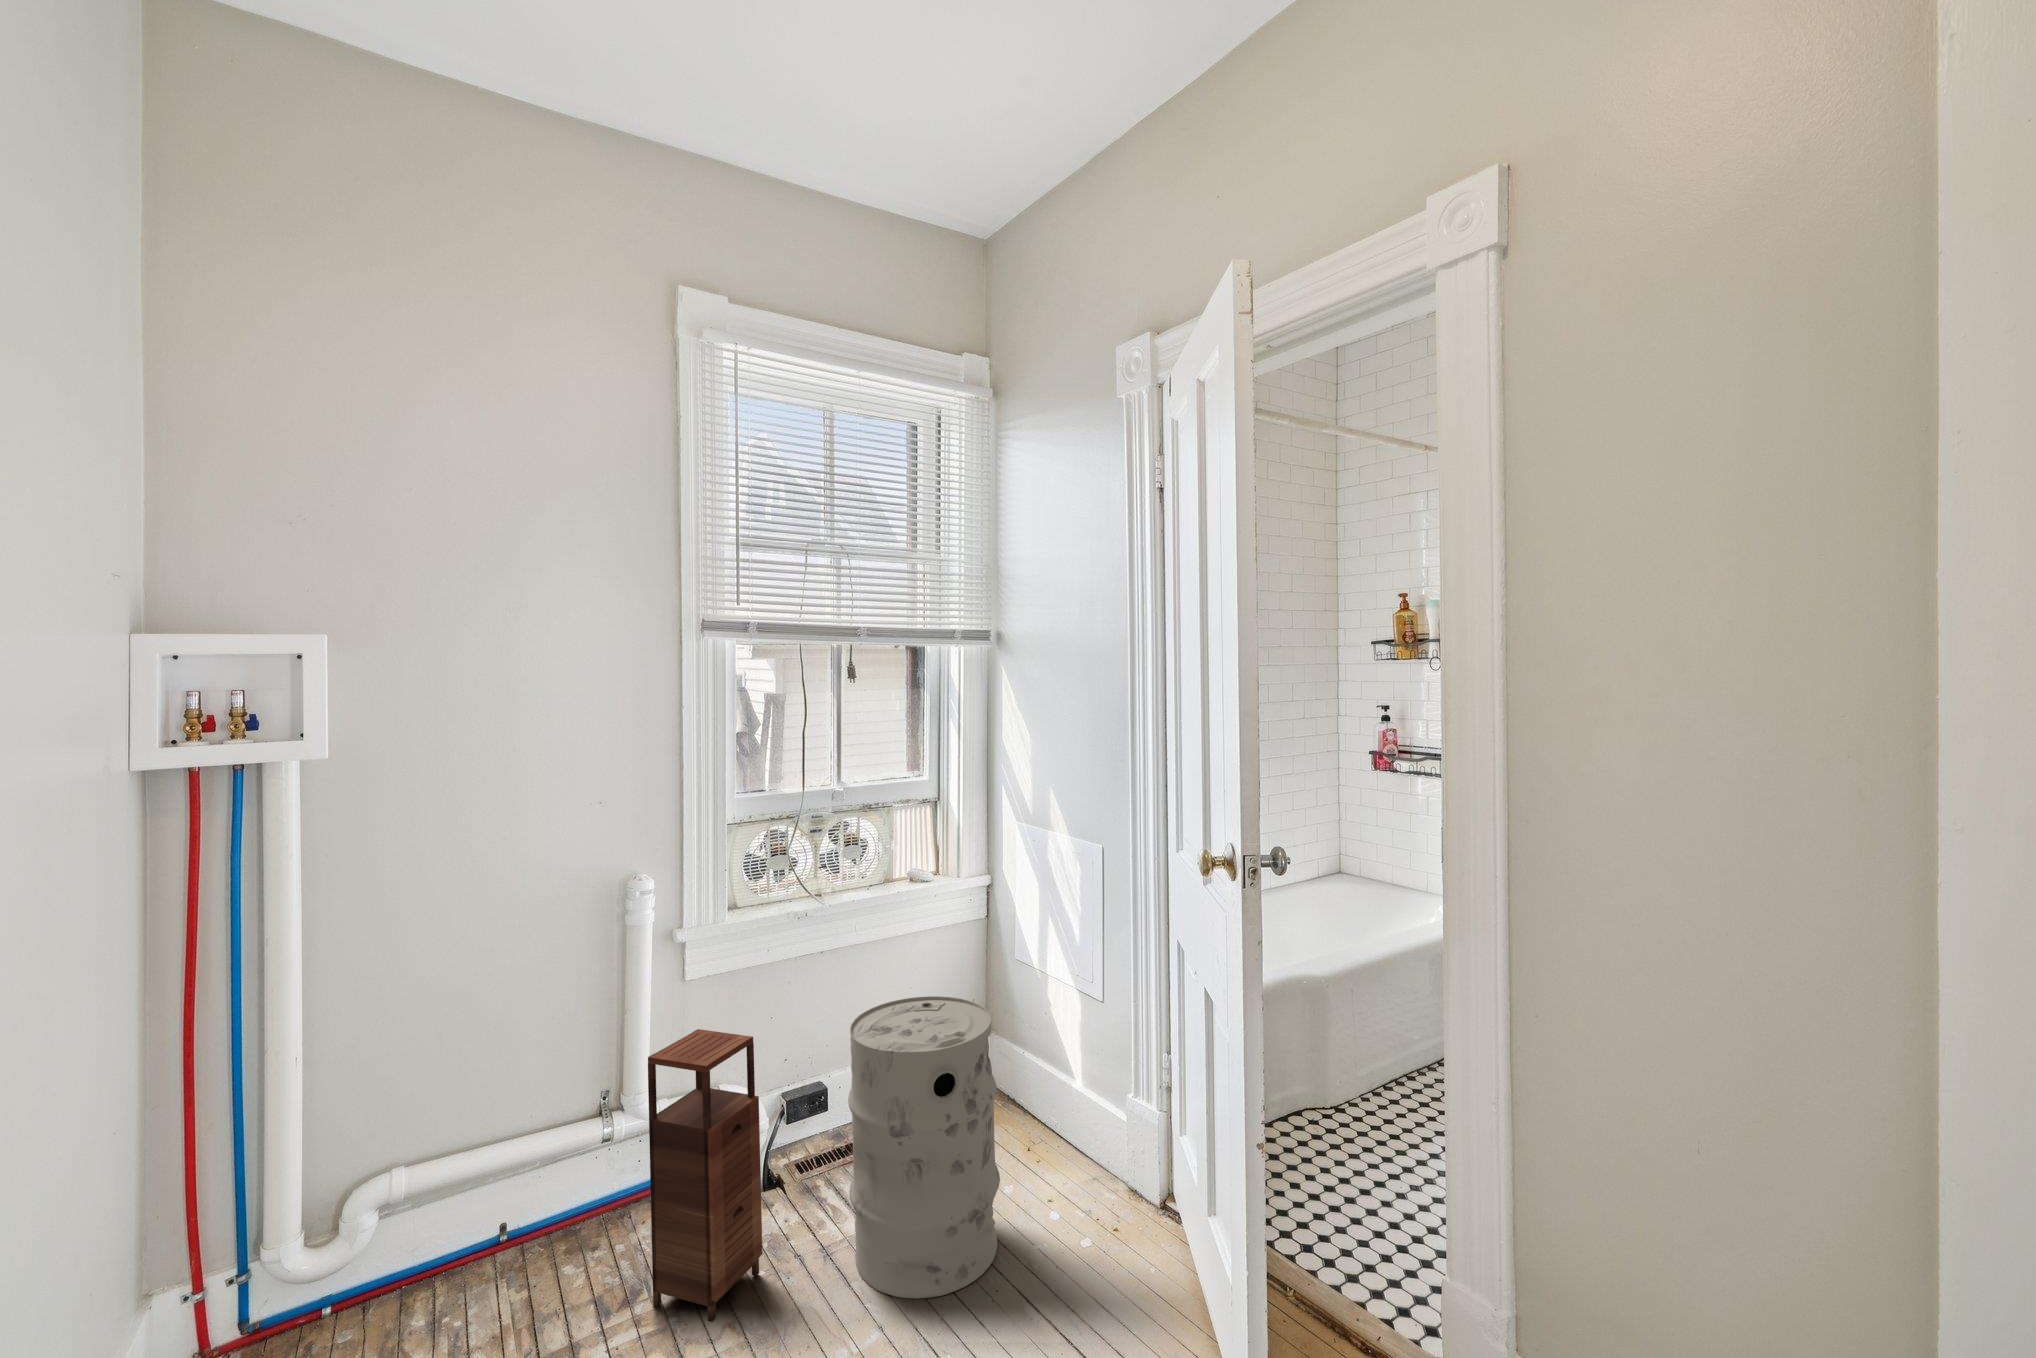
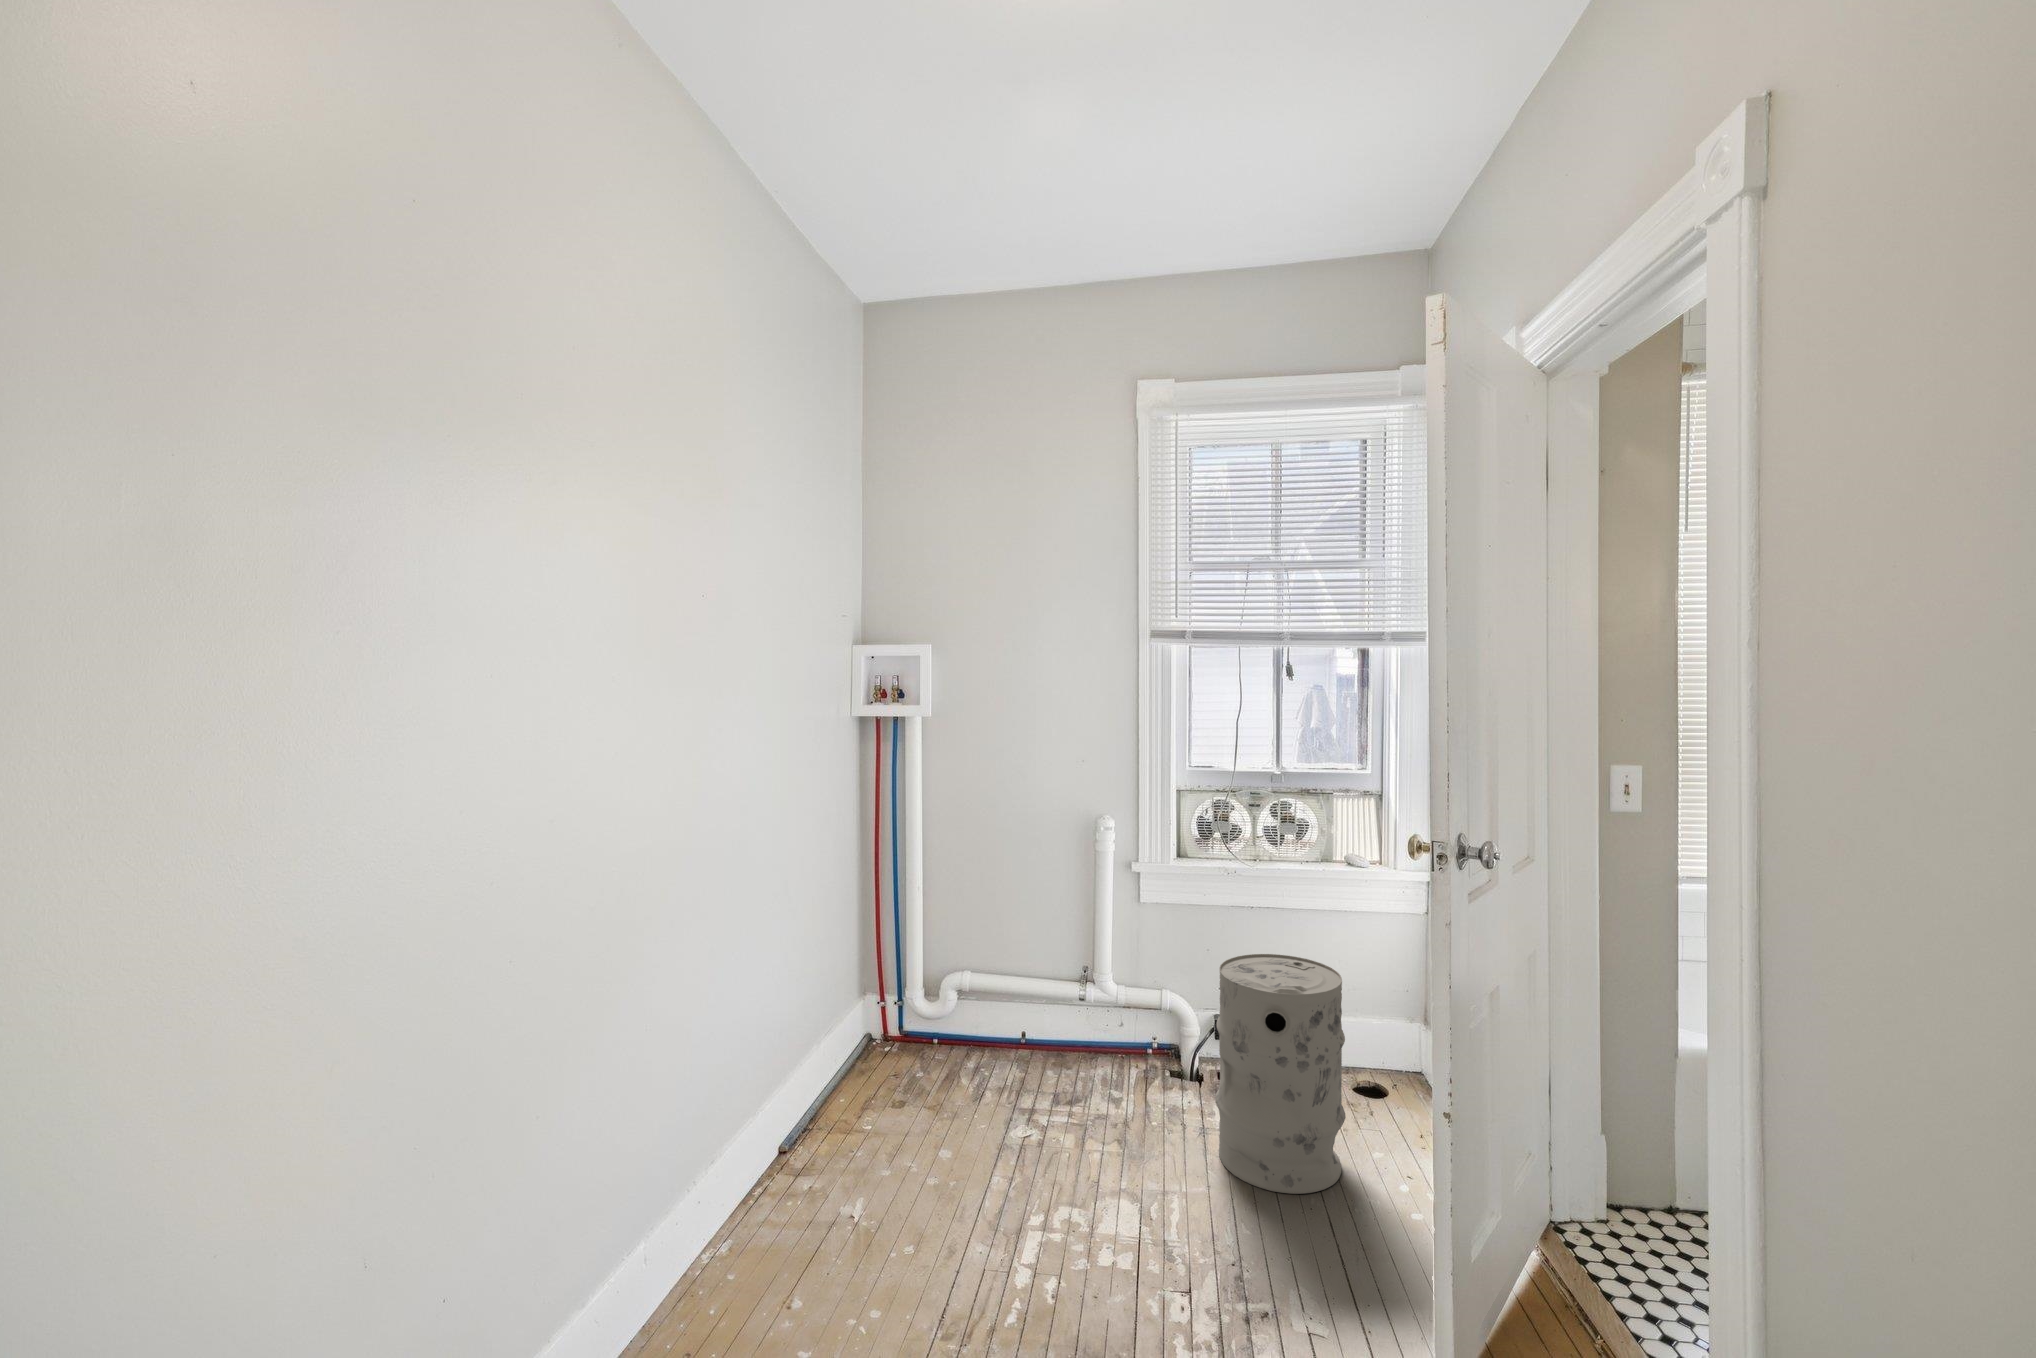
storage cabinet: present [648,1029,763,1322] -> none [1083,934,1156,1134]

